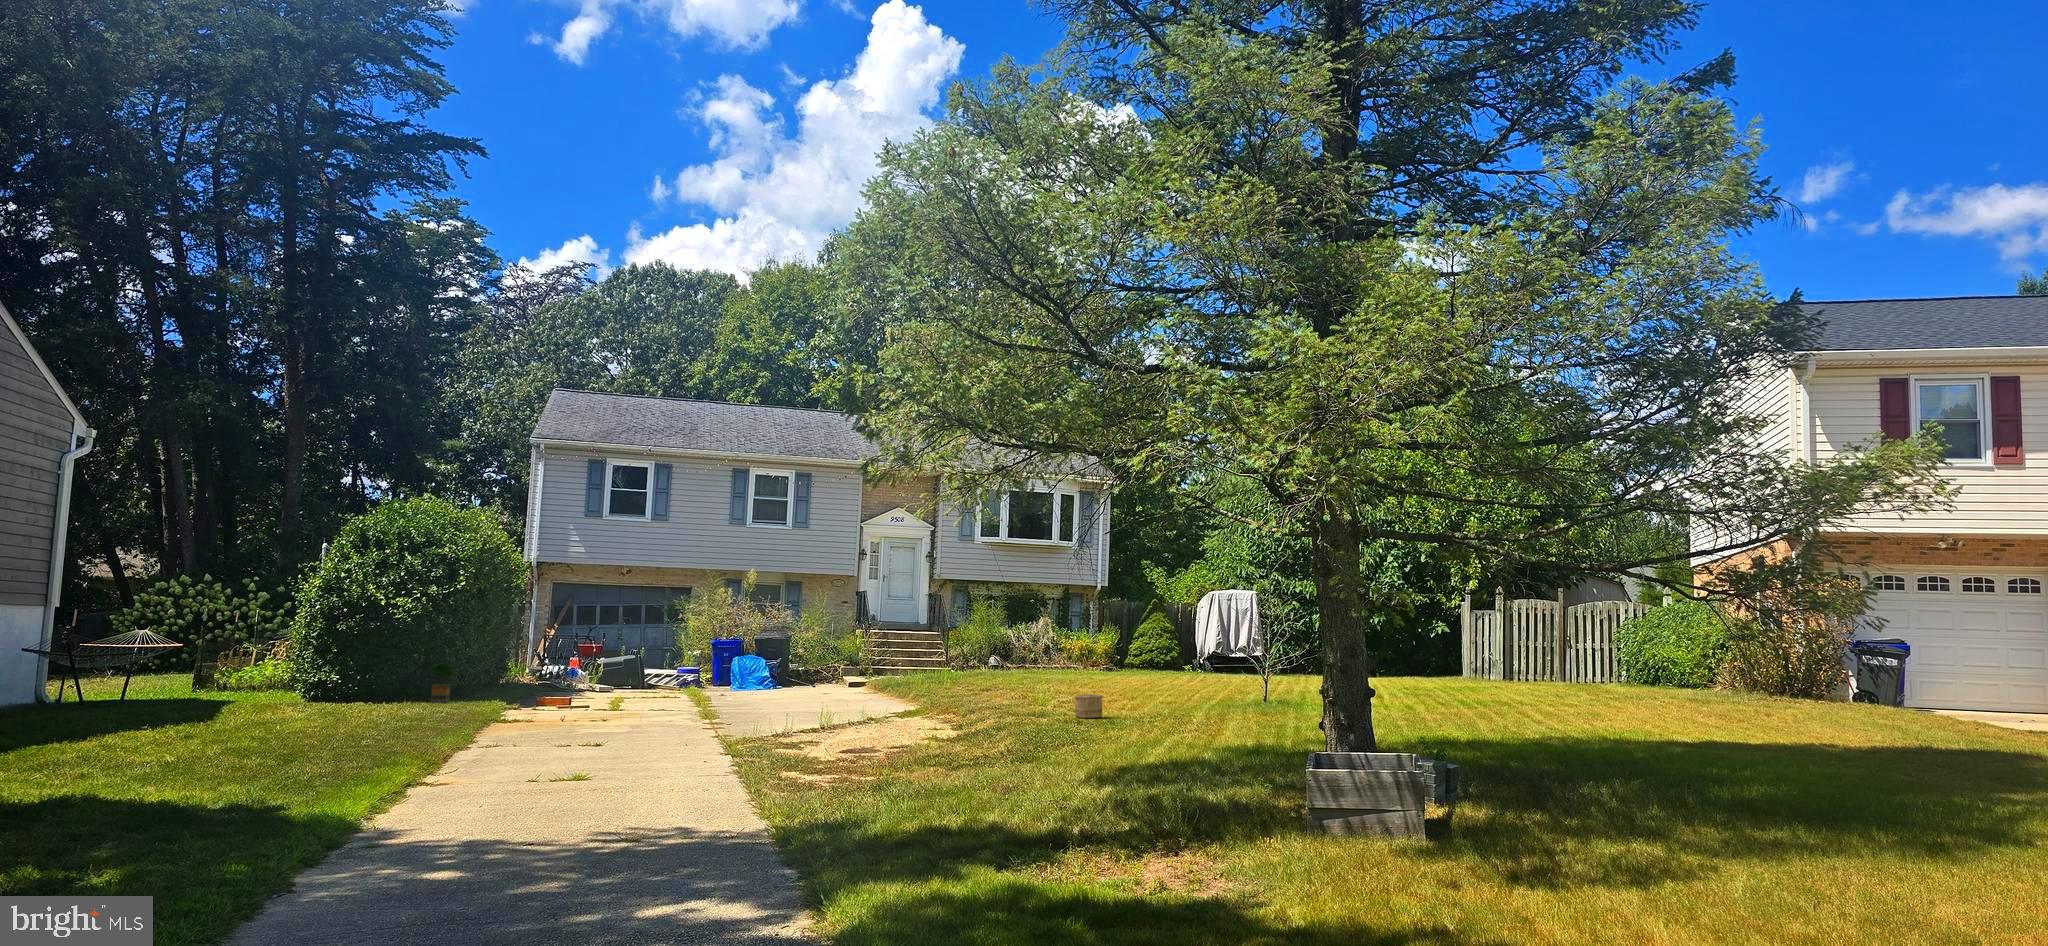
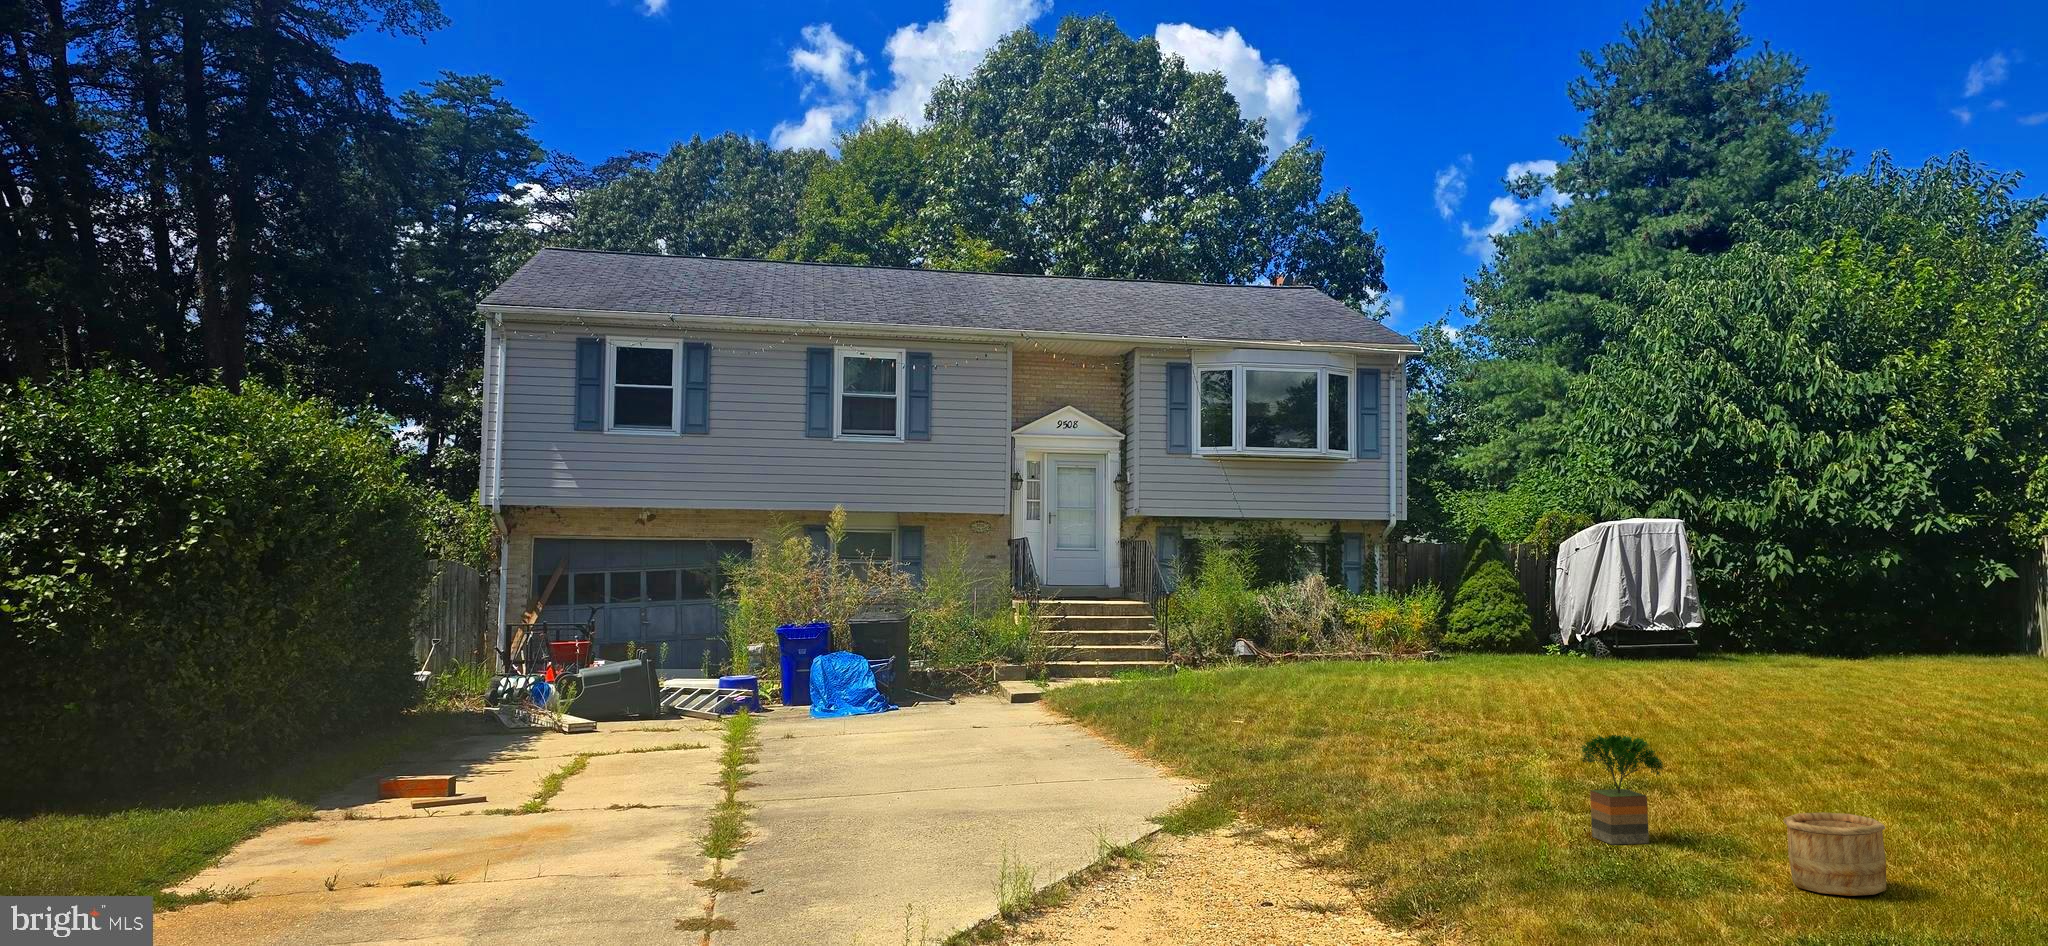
potted tree: present [431,664,456,702] -> present [1581,735,1663,844]

